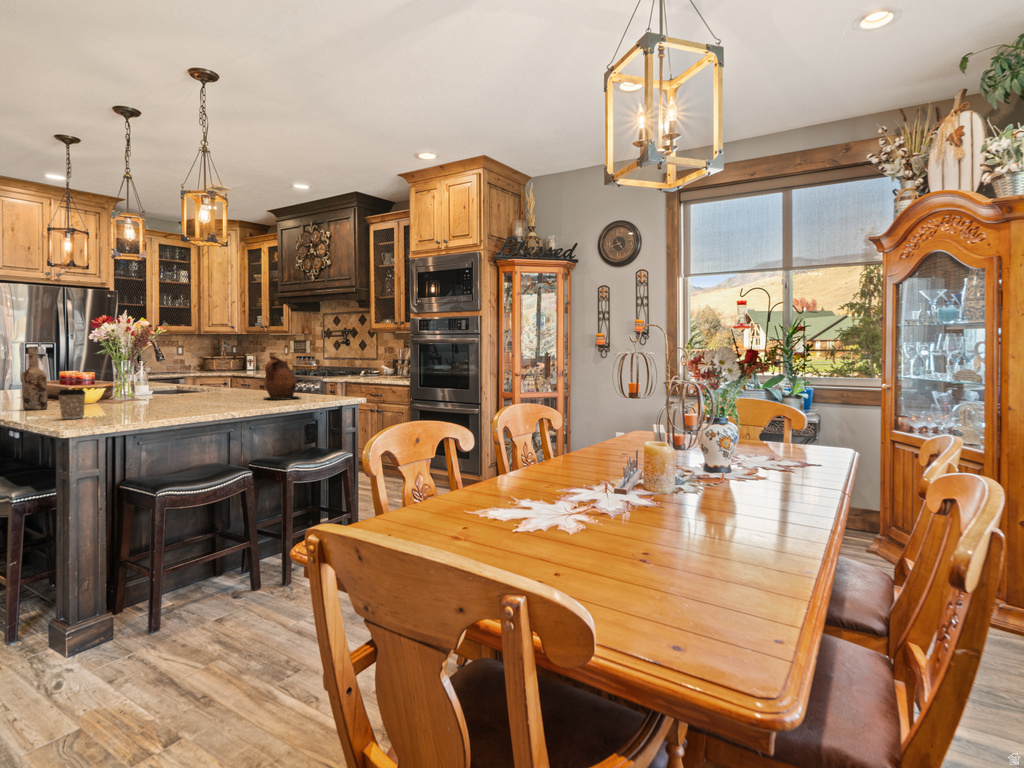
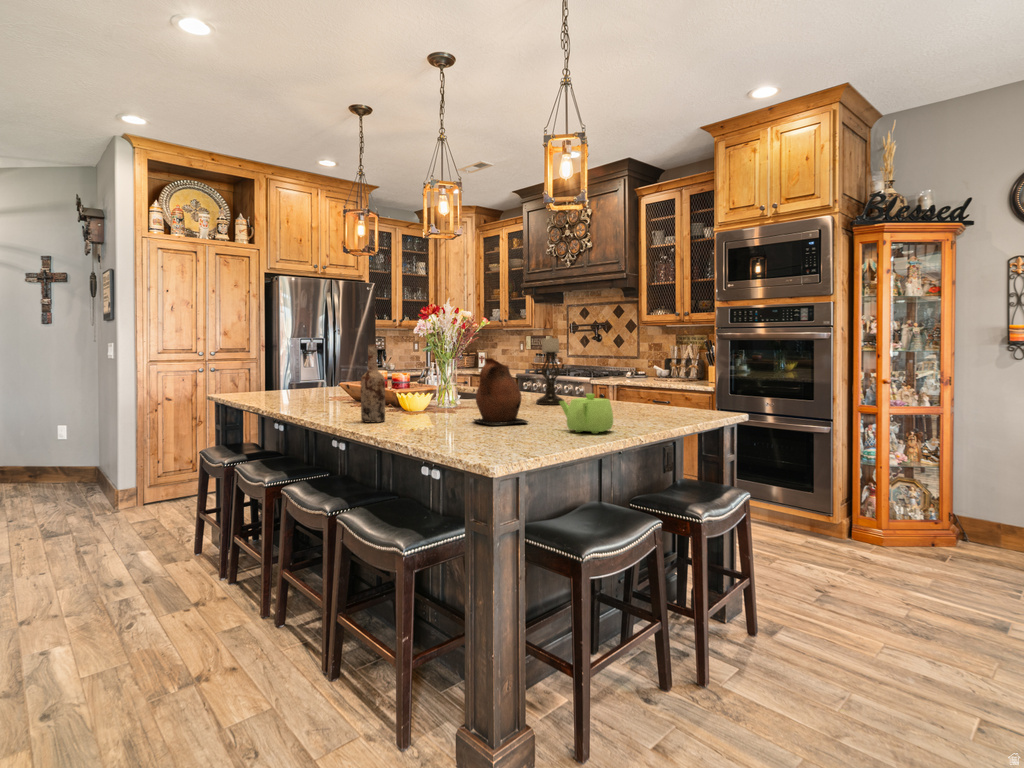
candle holder: none [221,341,247,396] -> present [536,336,564,405]
ceramic pitcher: present [263,356,300,399] -> present [474,358,528,424]
teapot: none [183,382,224,411] -> present [559,393,613,434]
coffee cup: present [58,389,85,419] -> none [439,402,470,444]

